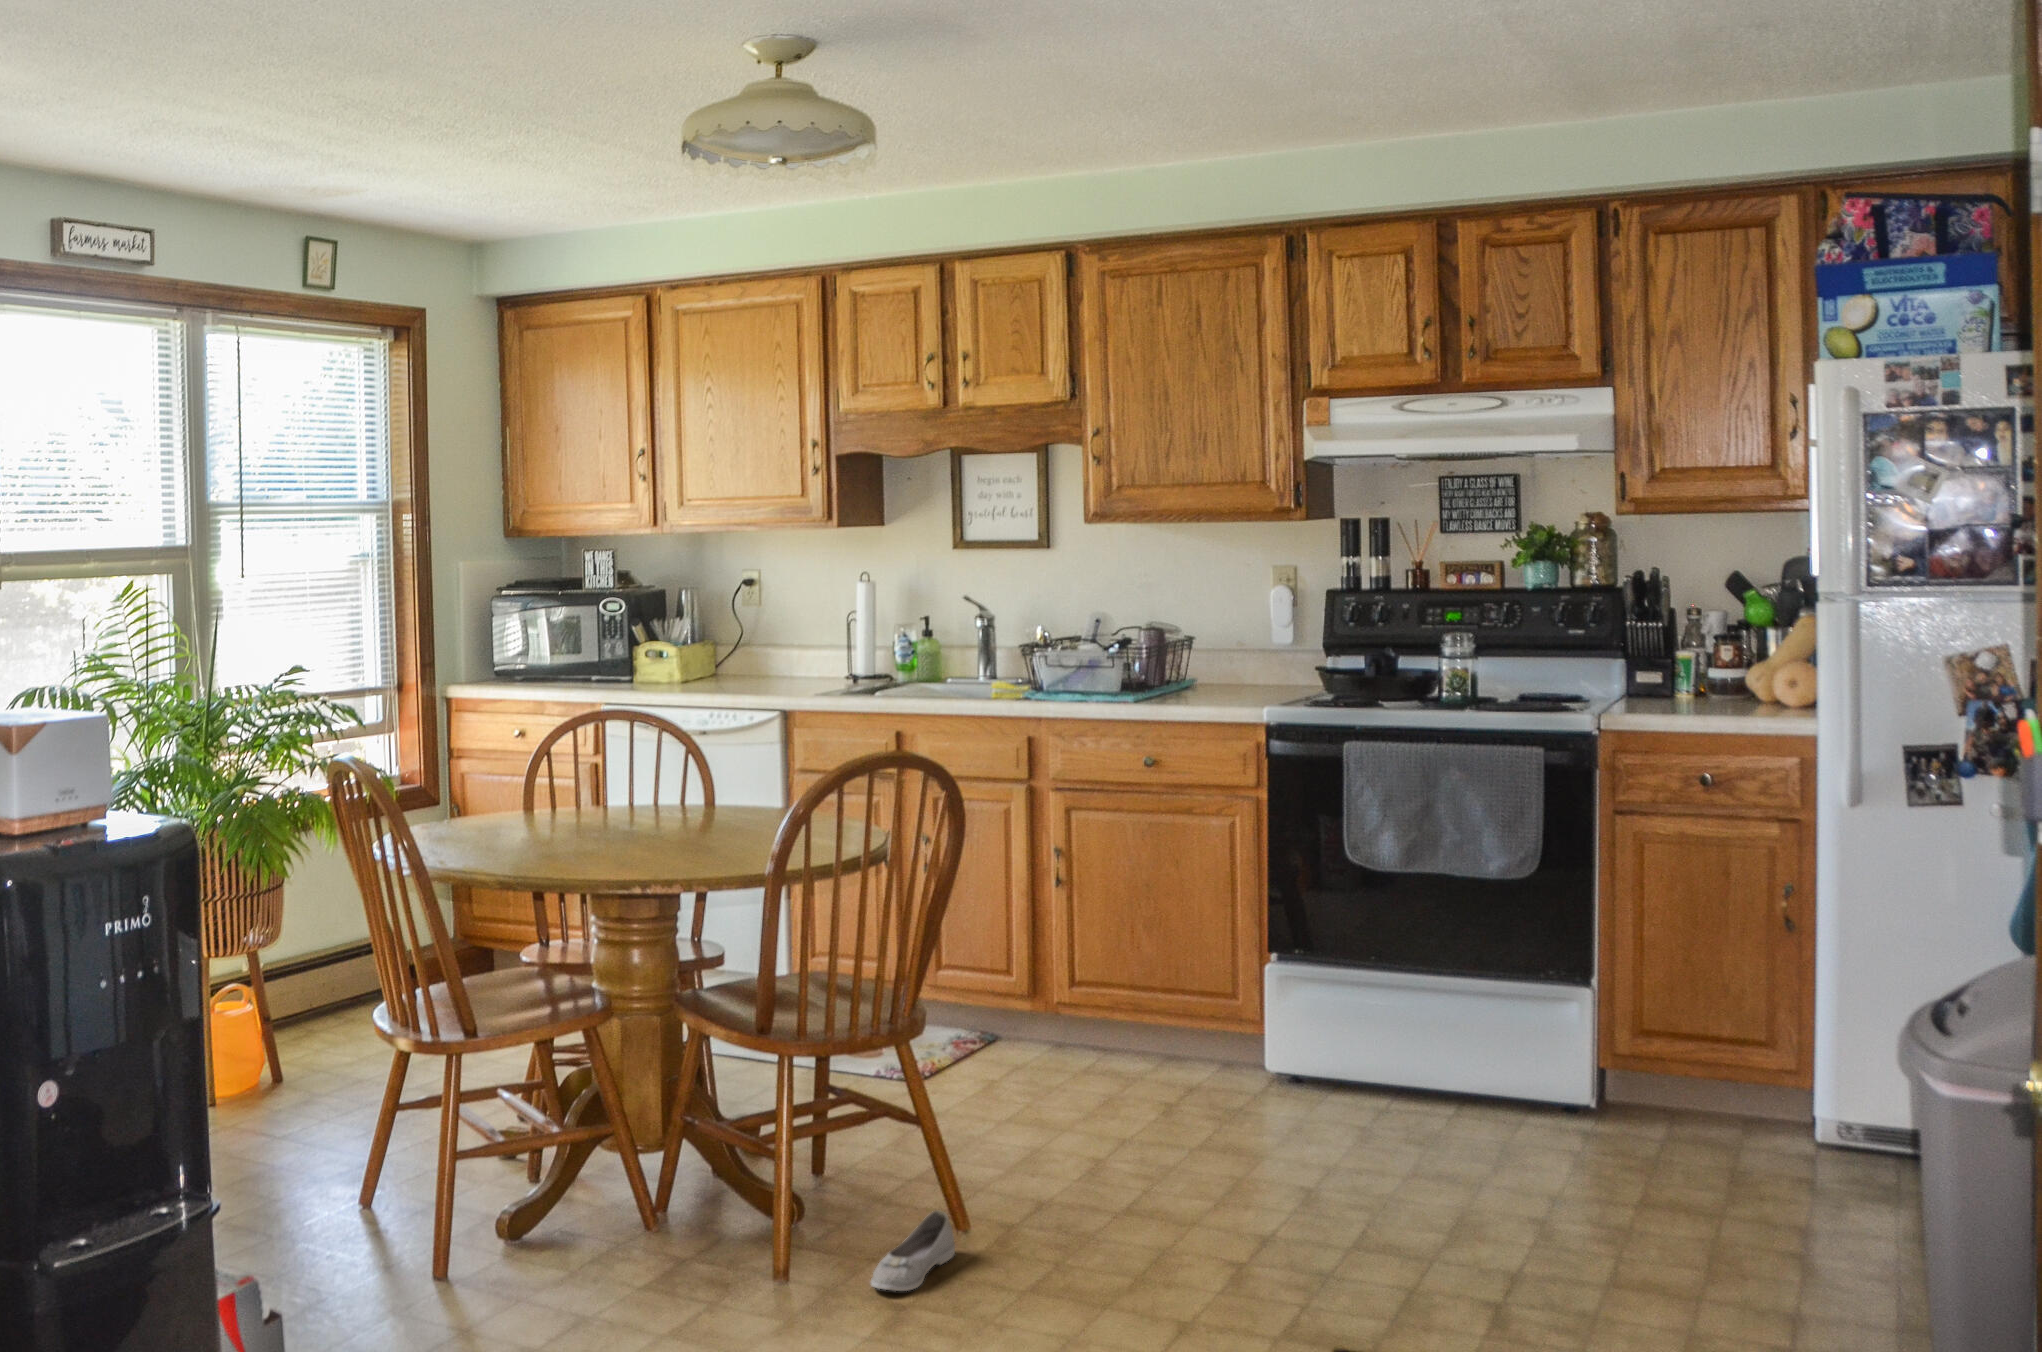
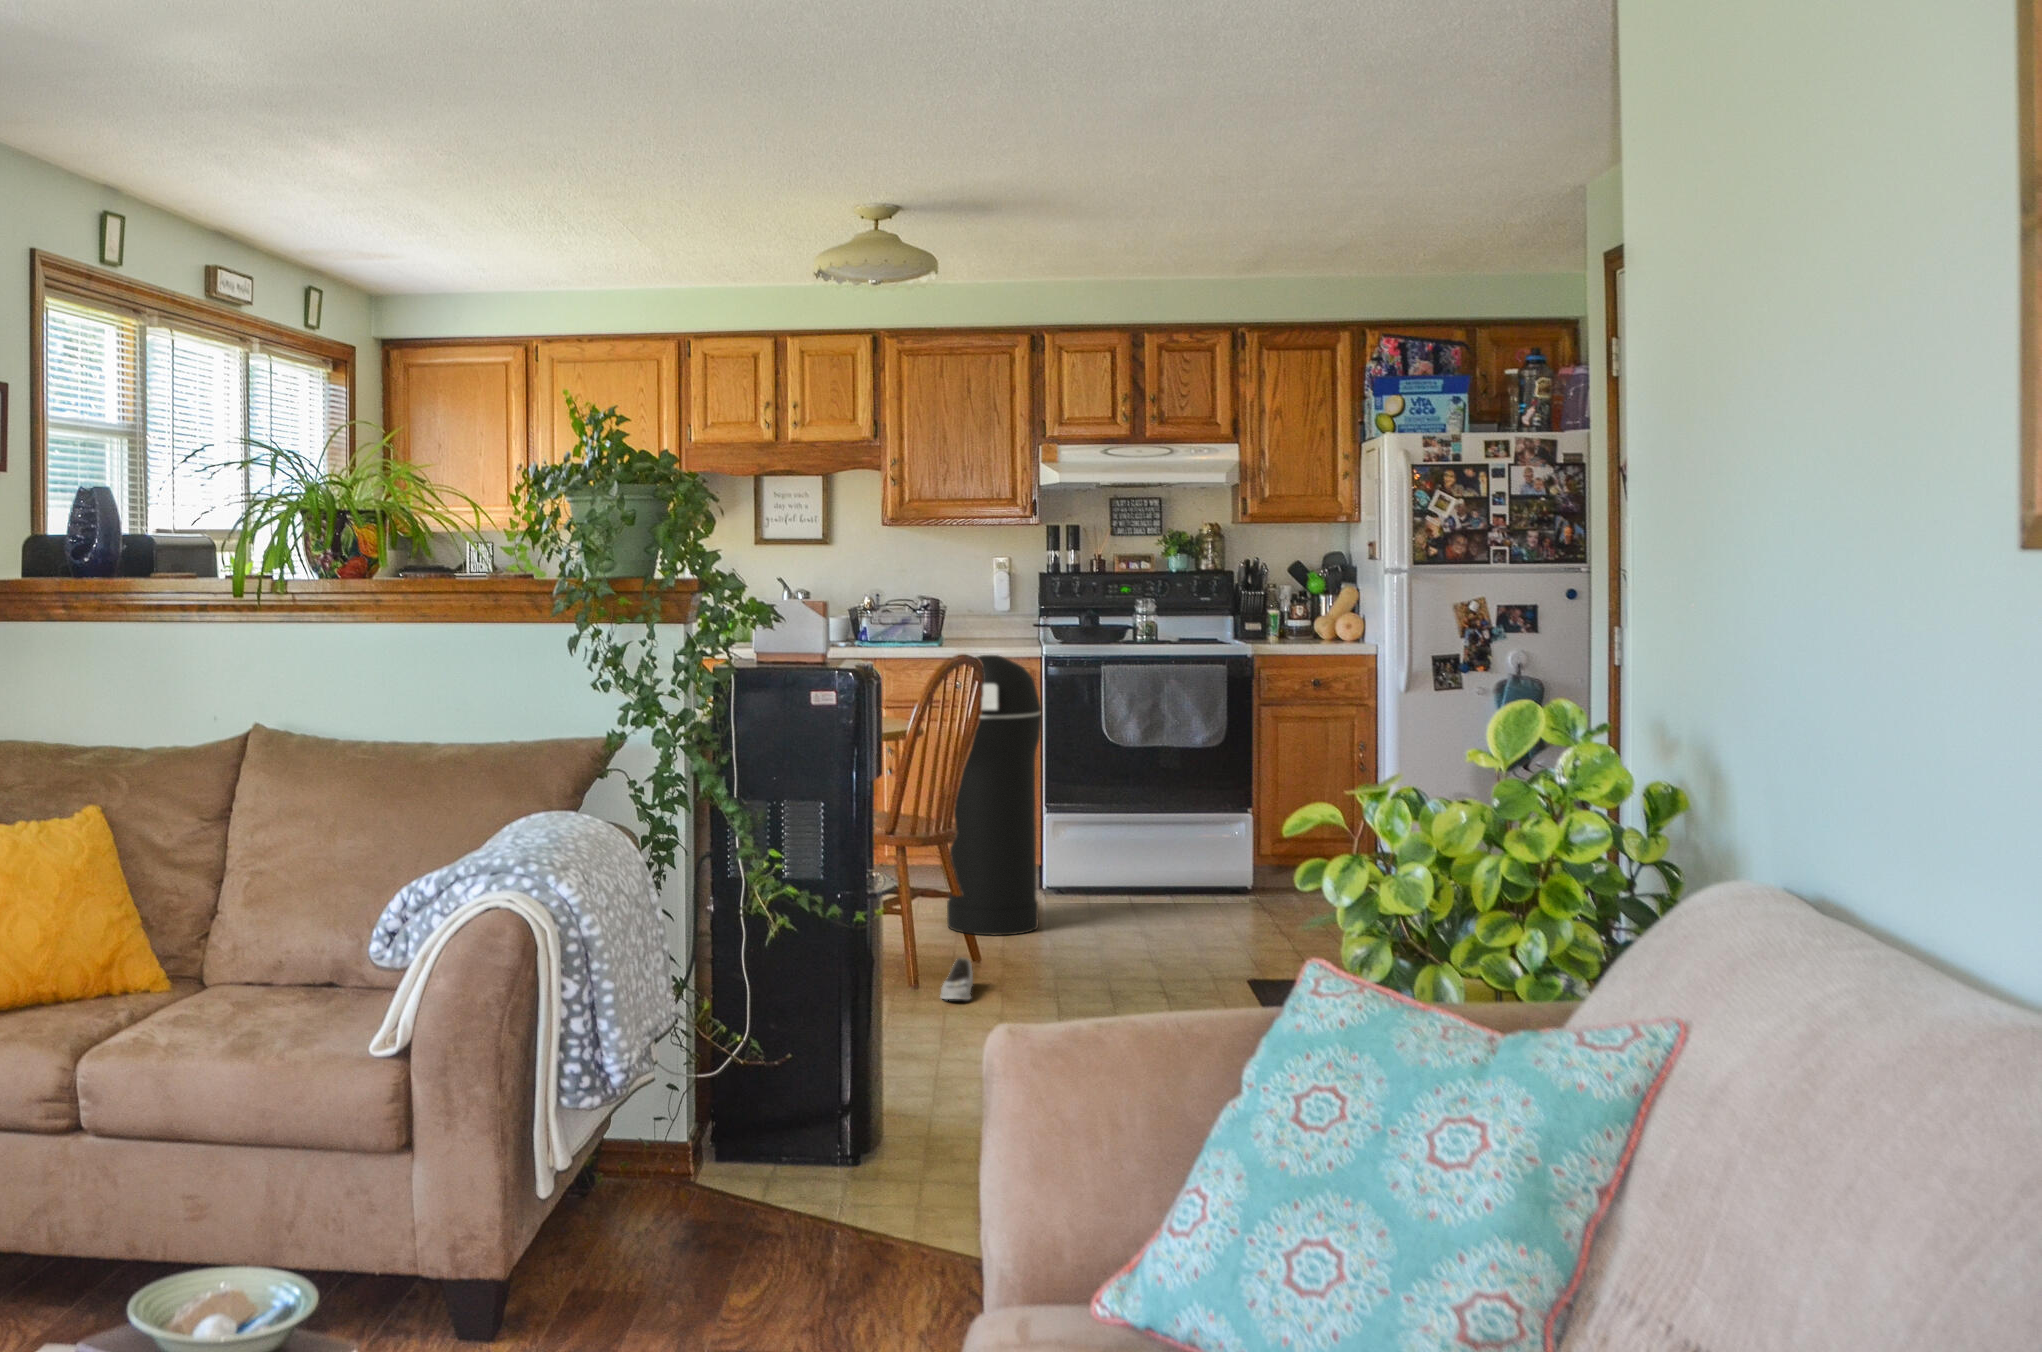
trash can: none [1050,722,1205,1149] -> present [947,655,1042,936]

